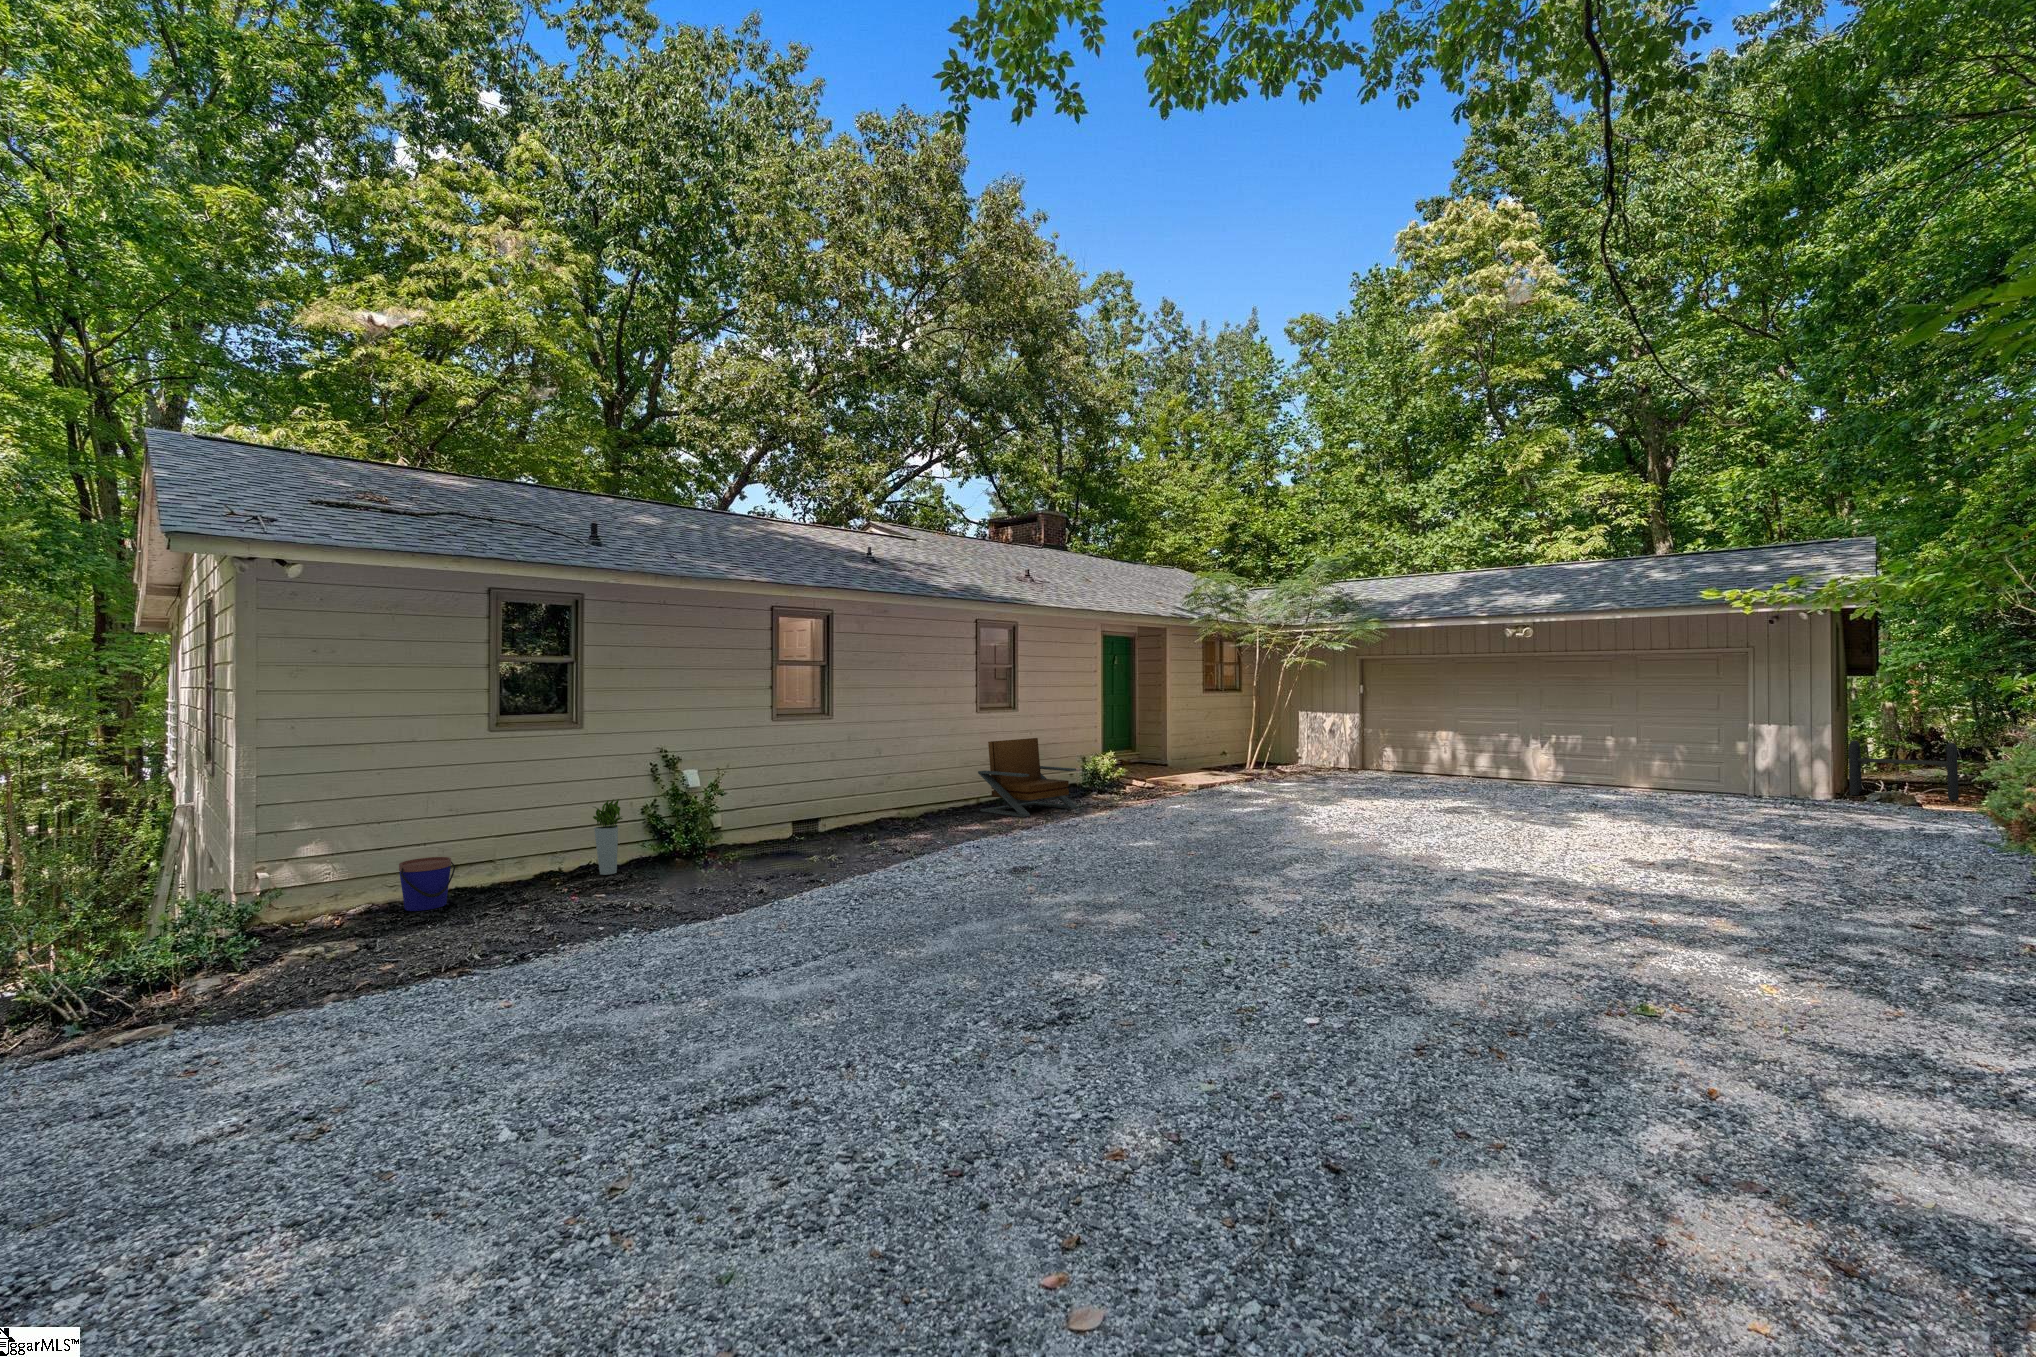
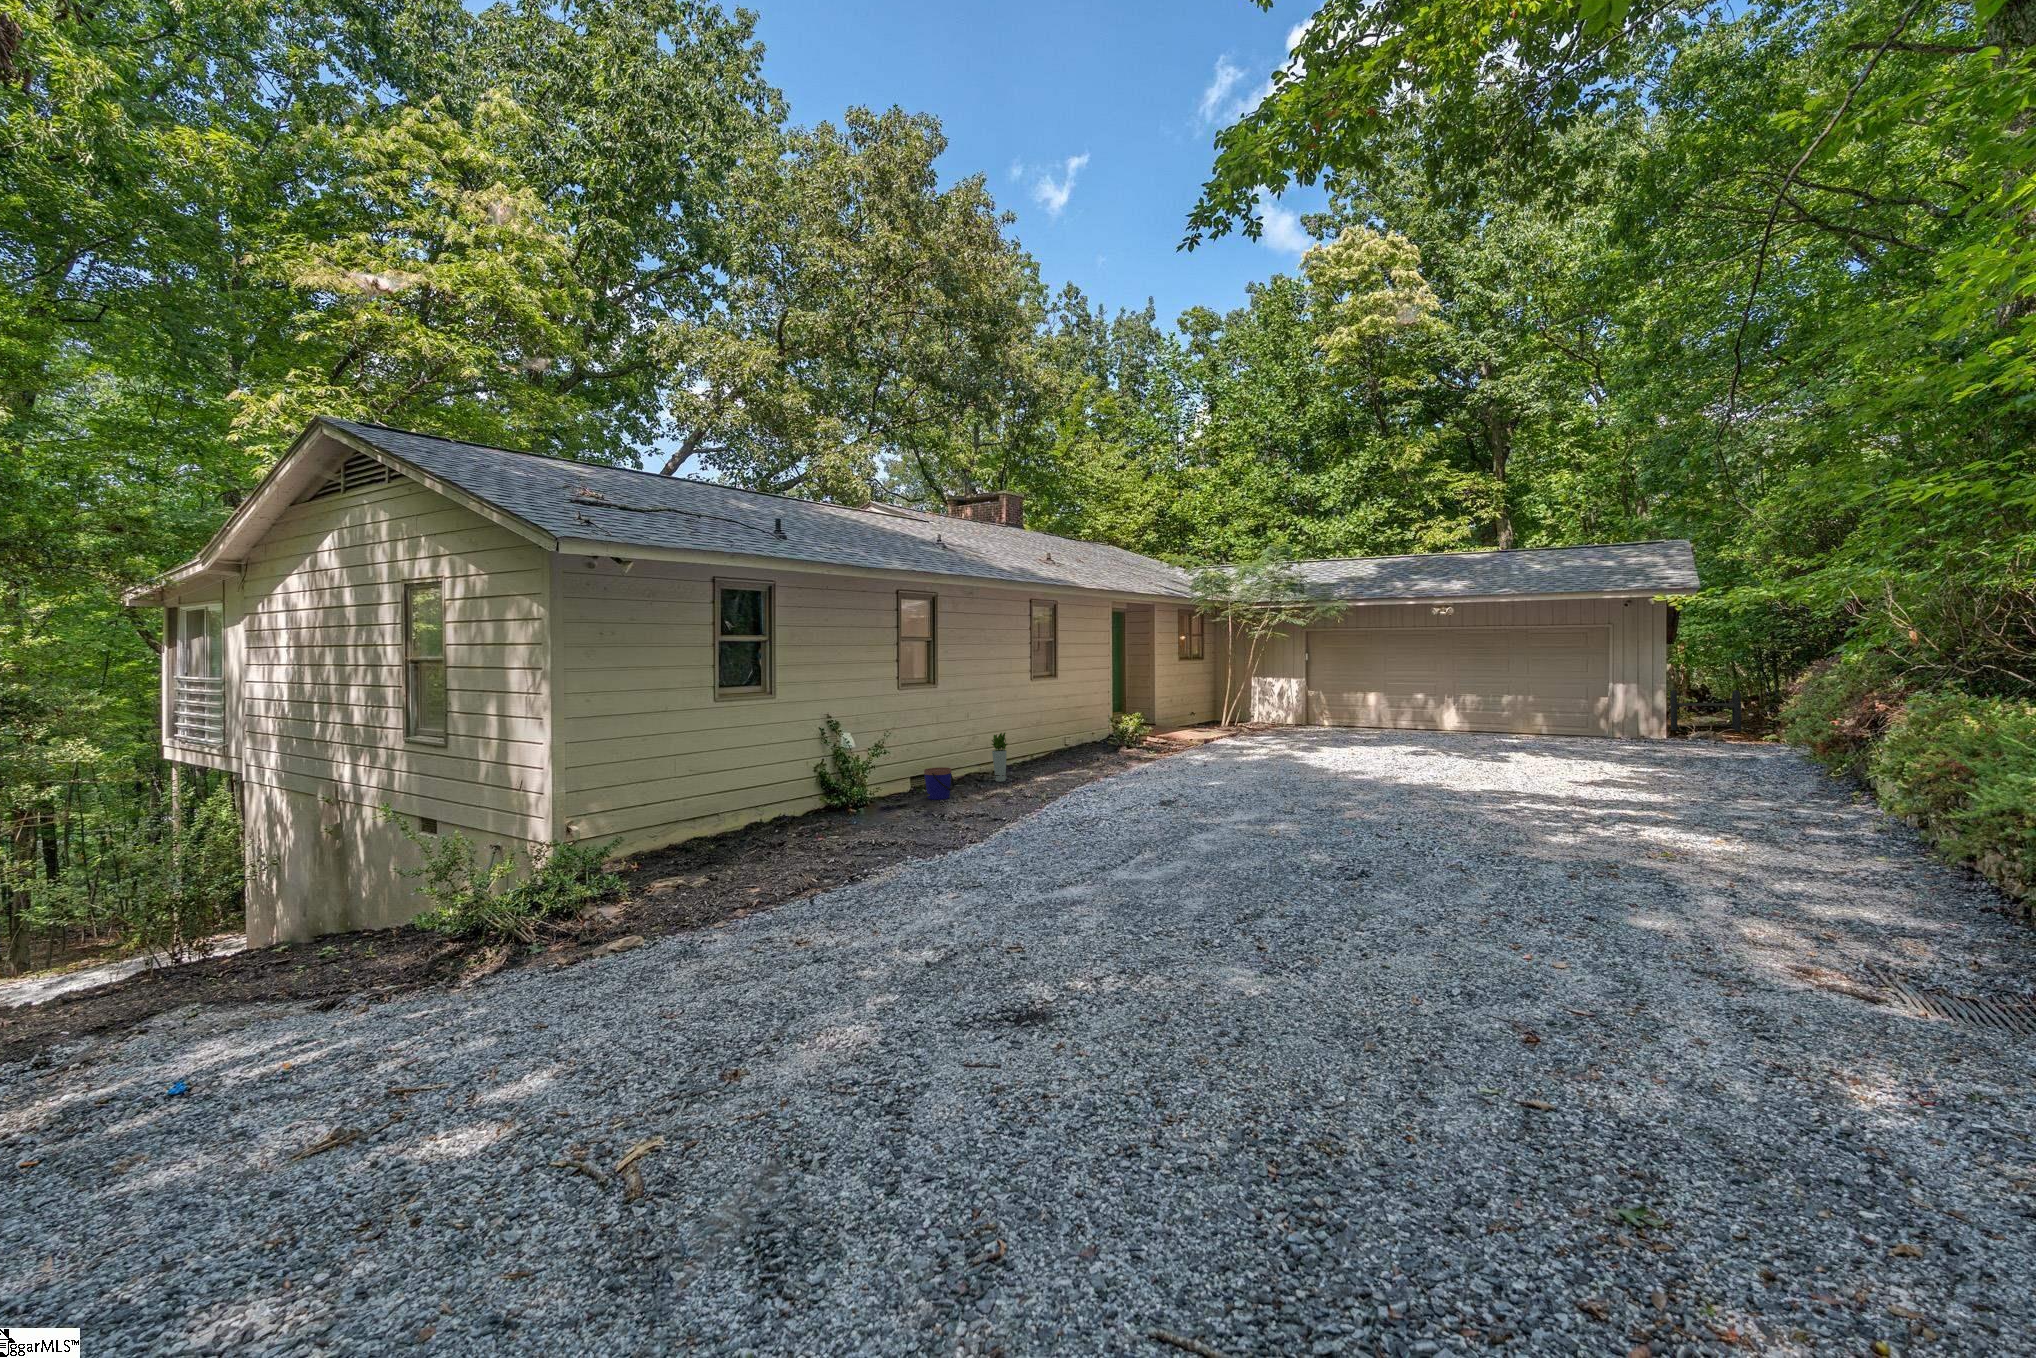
lounge chair: present [978,738,1077,817] -> none [1041,704,1122,772]
planter: present [593,799,623,875] -> present [992,733,1008,782]
bucket: present [399,857,455,911] -> present [924,767,954,800]

